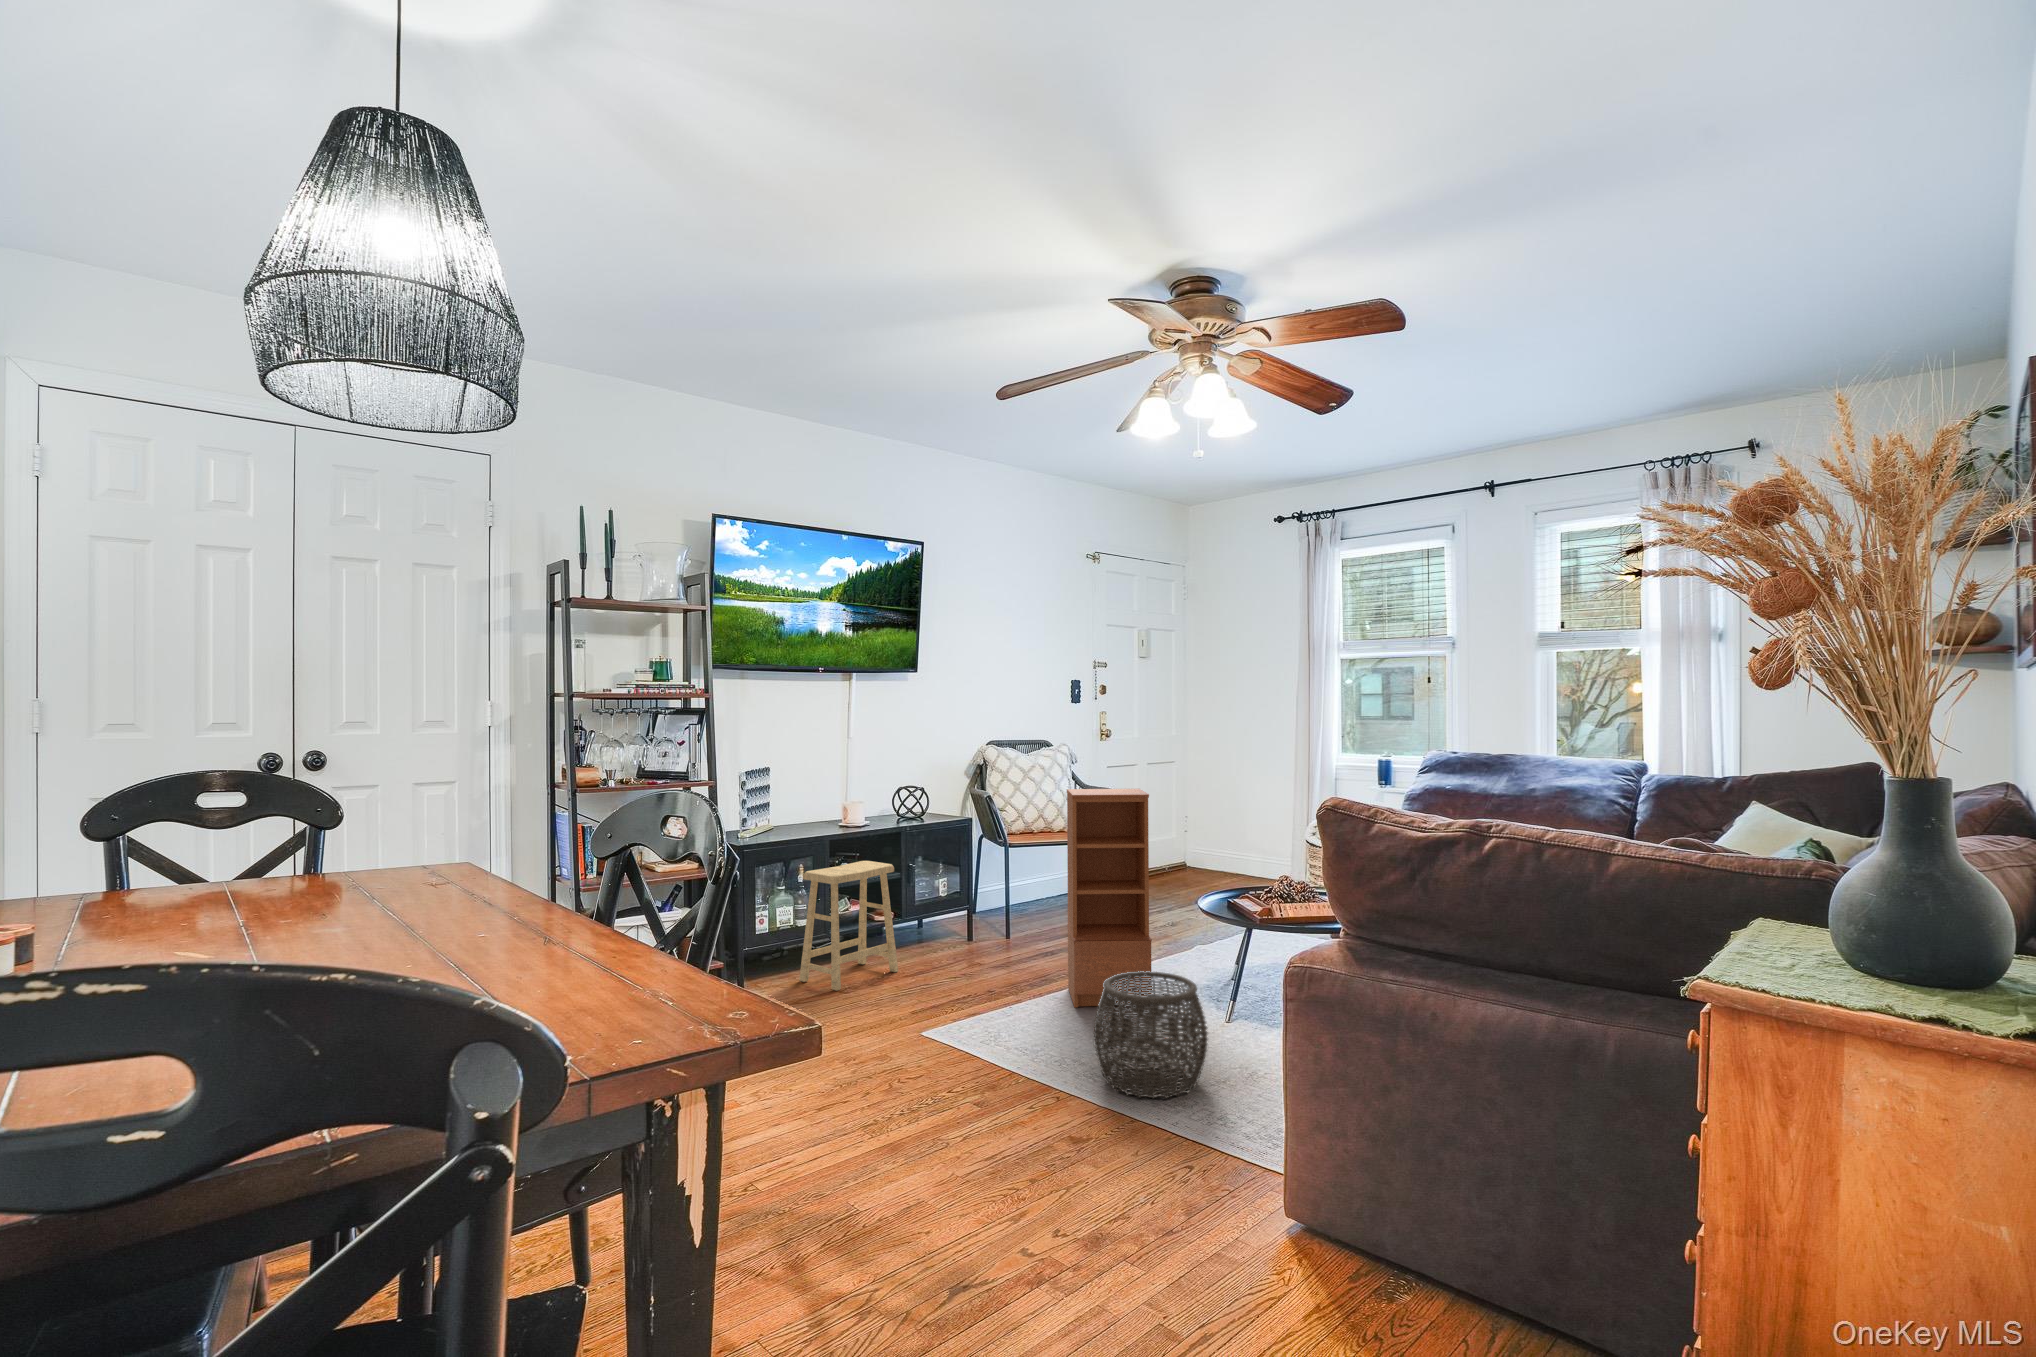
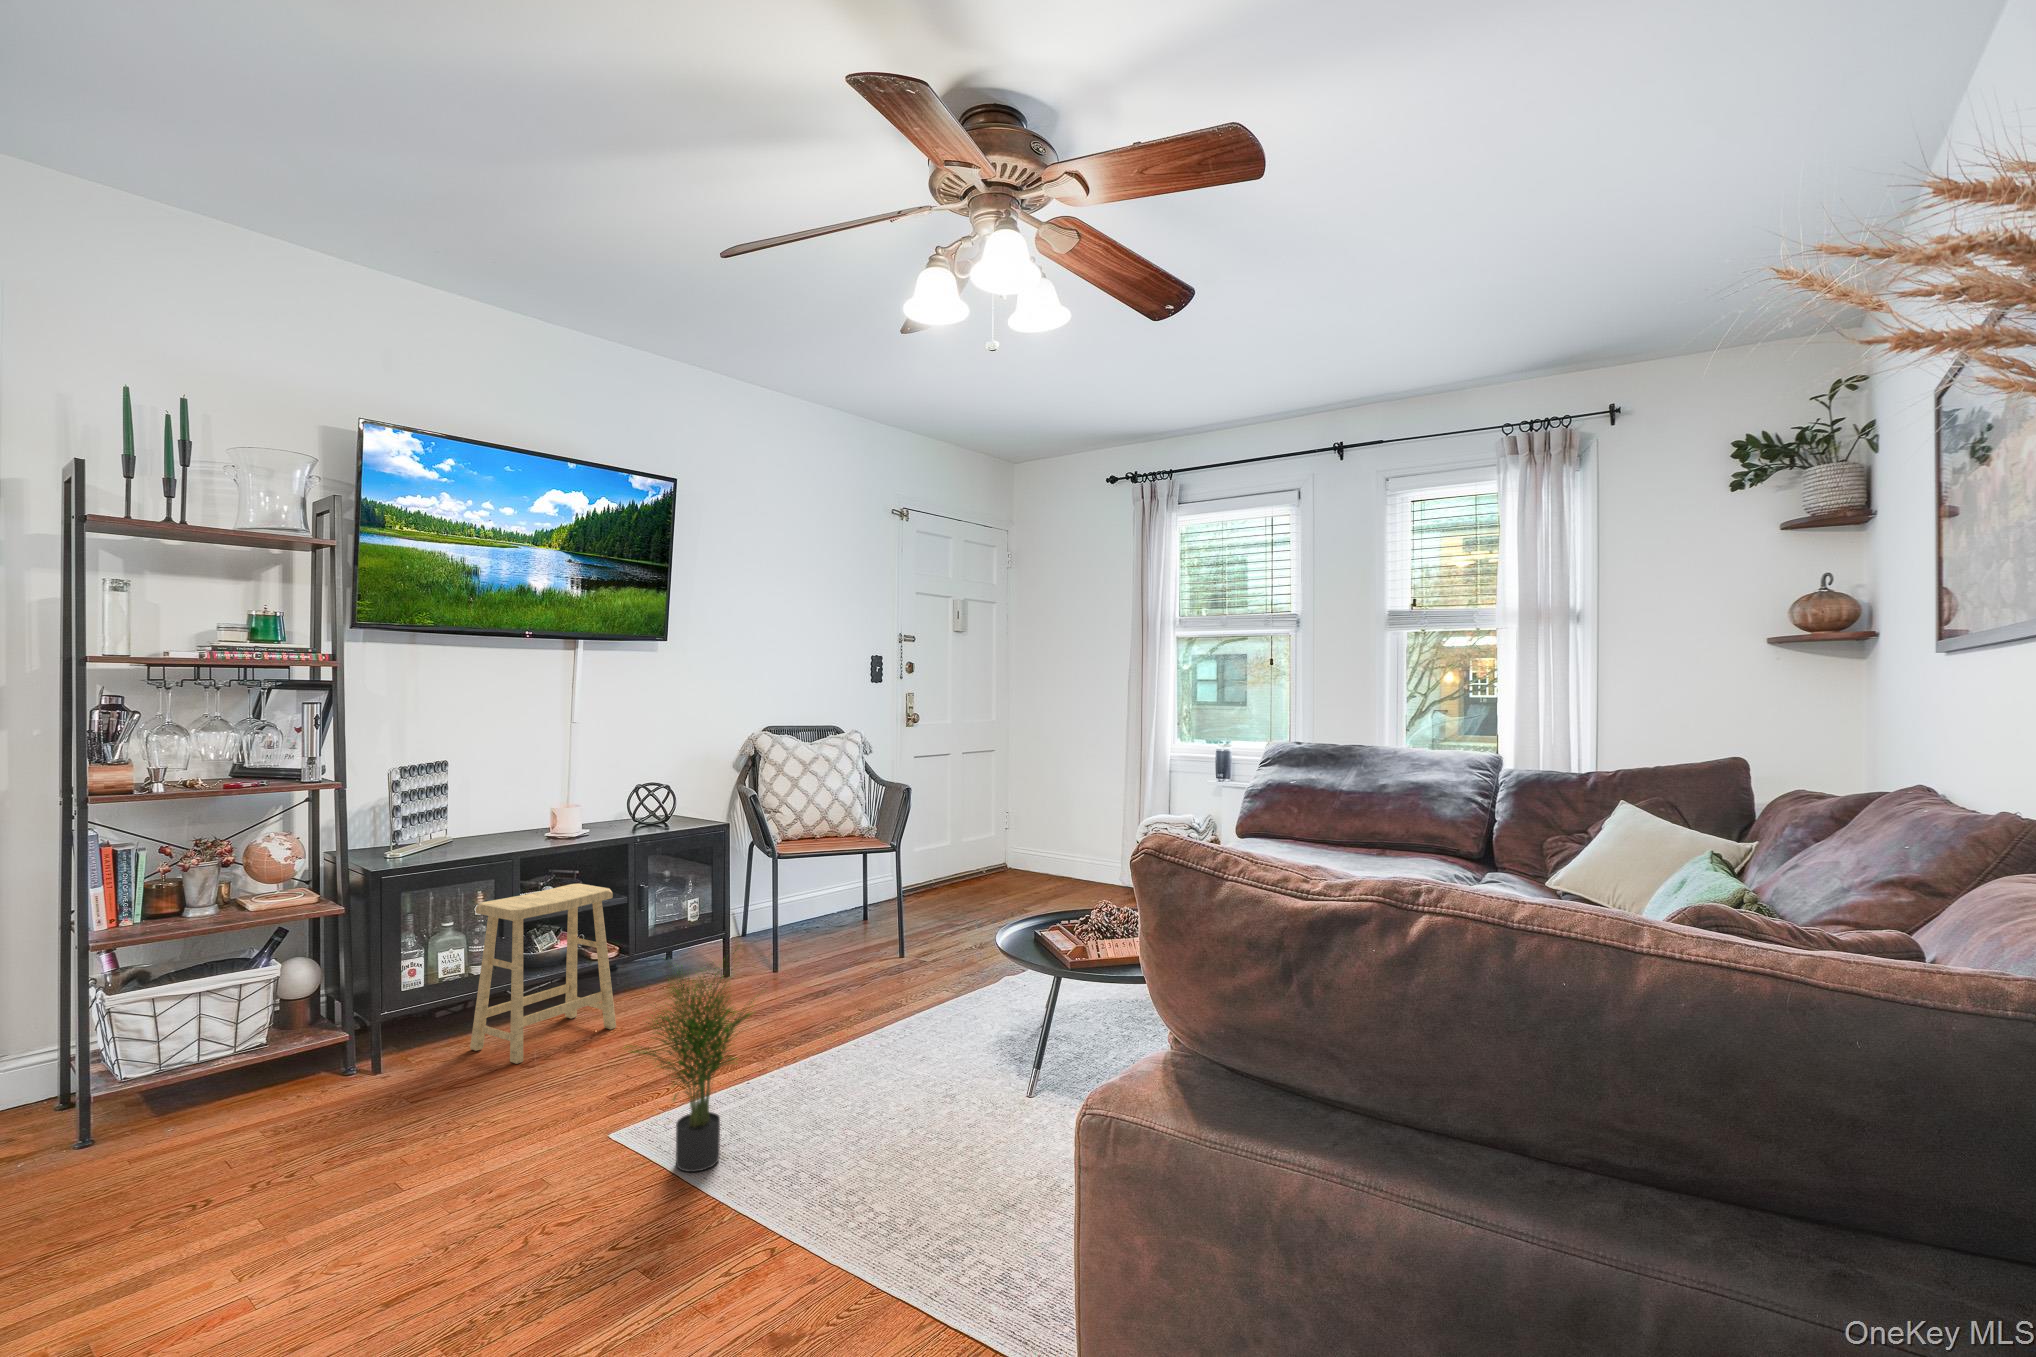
bookcase: present [1067,789,1152,1008] -> none [834,790,938,1077]
potted plant: none [940,897,1040,1057] -> present [628,950,754,1172]
woven basket: present [1093,971,1208,1098] -> none [830,1046,991,1240]

